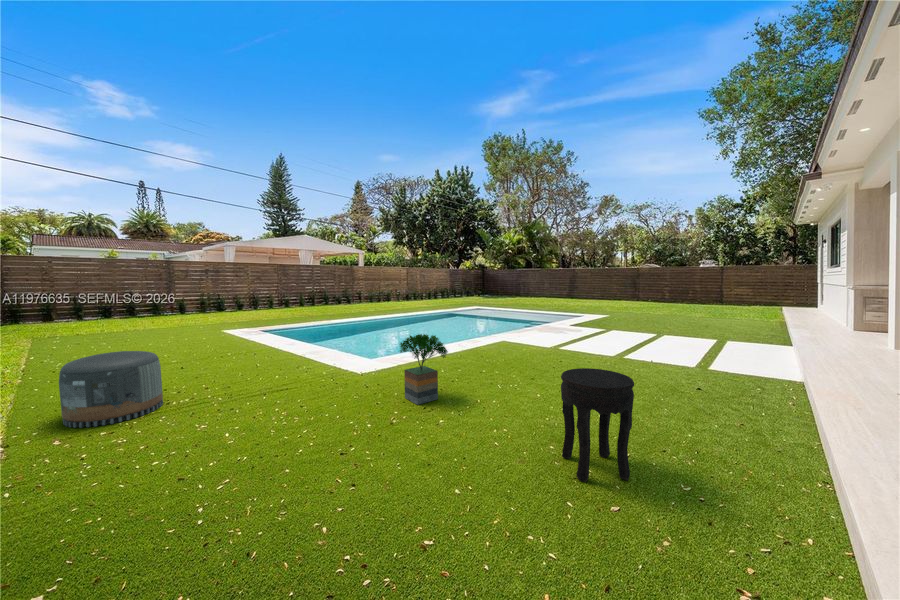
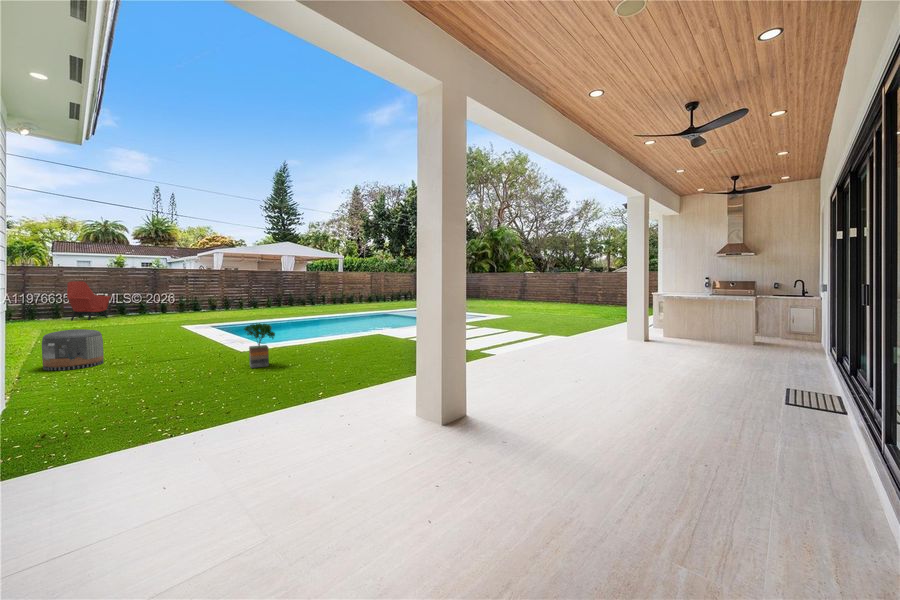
armchair: none [61,277,118,325] -> present [67,281,111,320]
side table: present [561,368,634,482] -> none [276,339,315,396]

